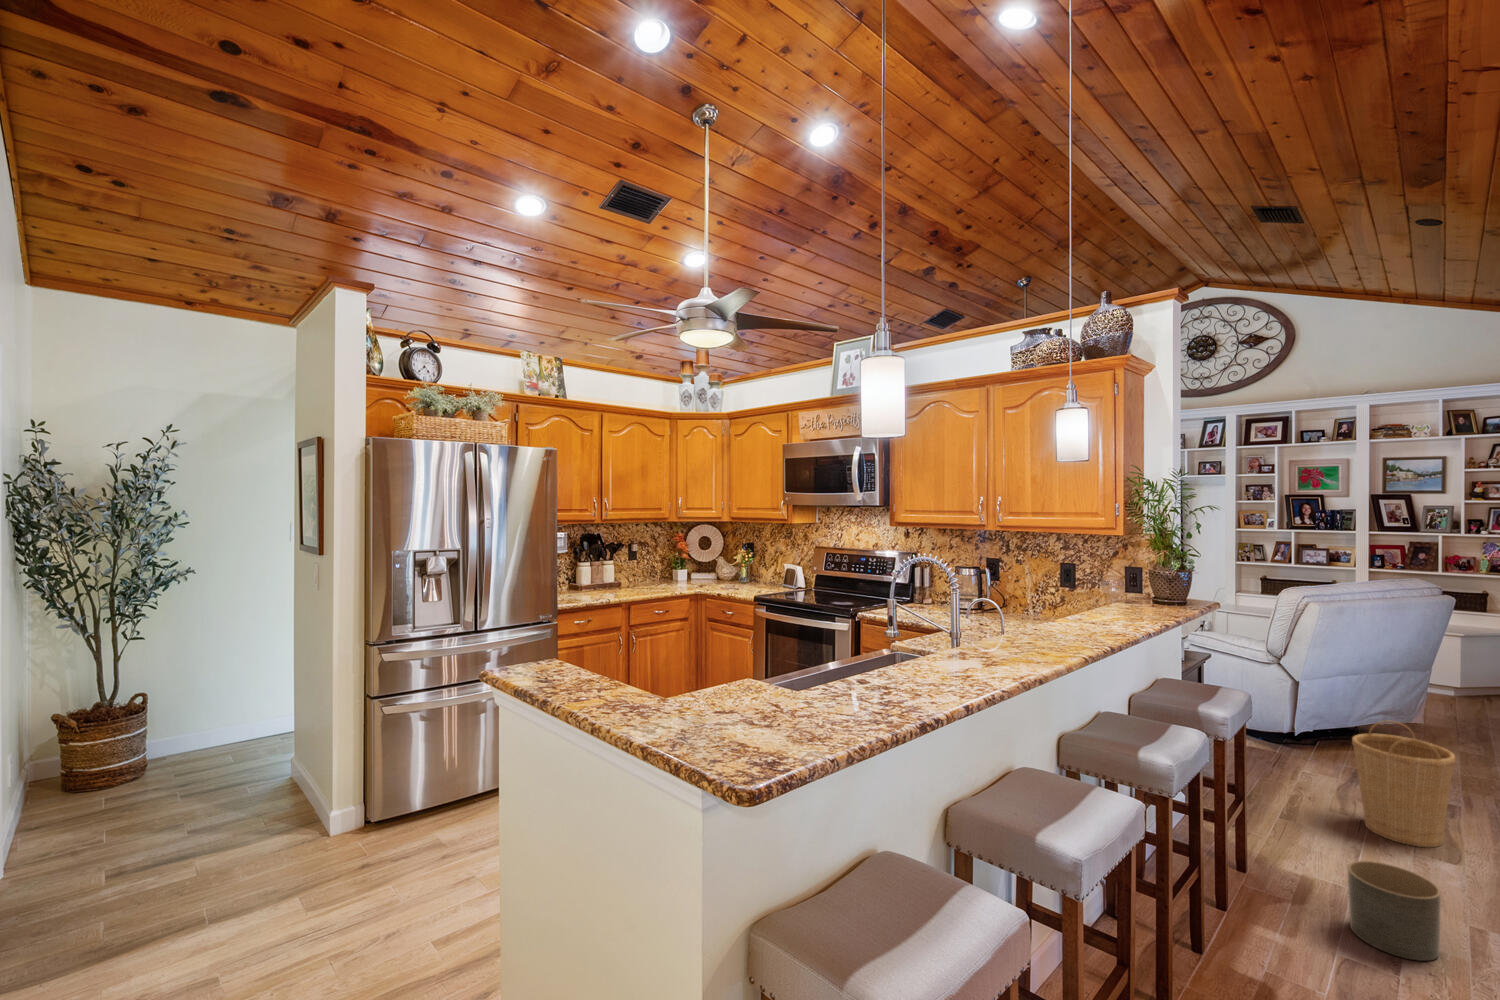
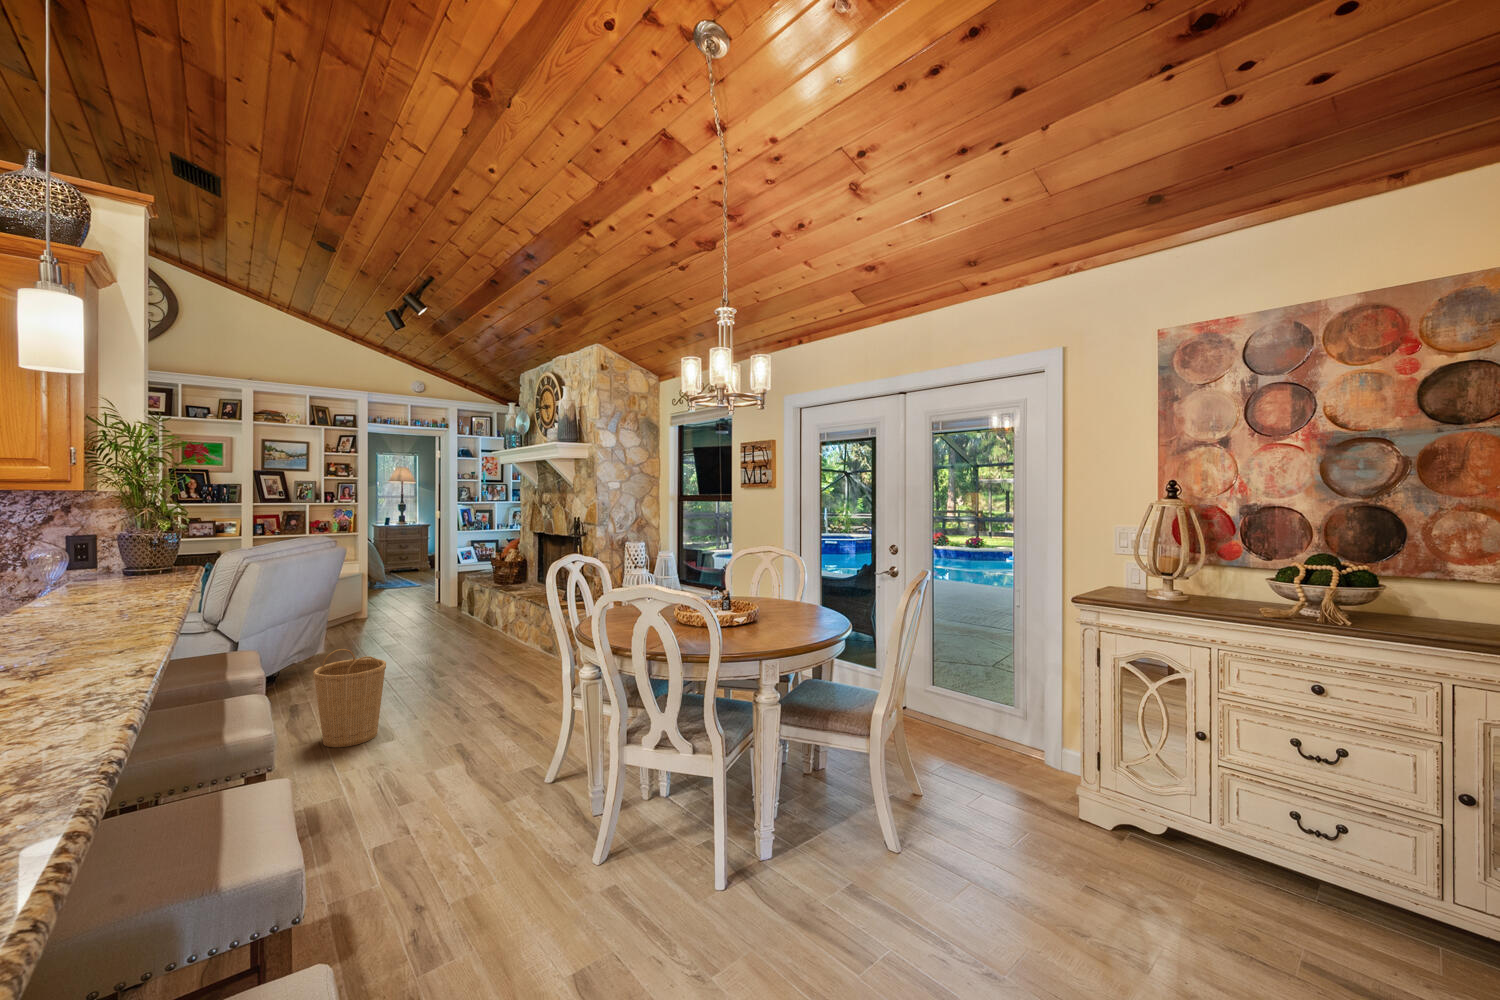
planter: present [1348,861,1441,961] -> none [359,753,423,828]

